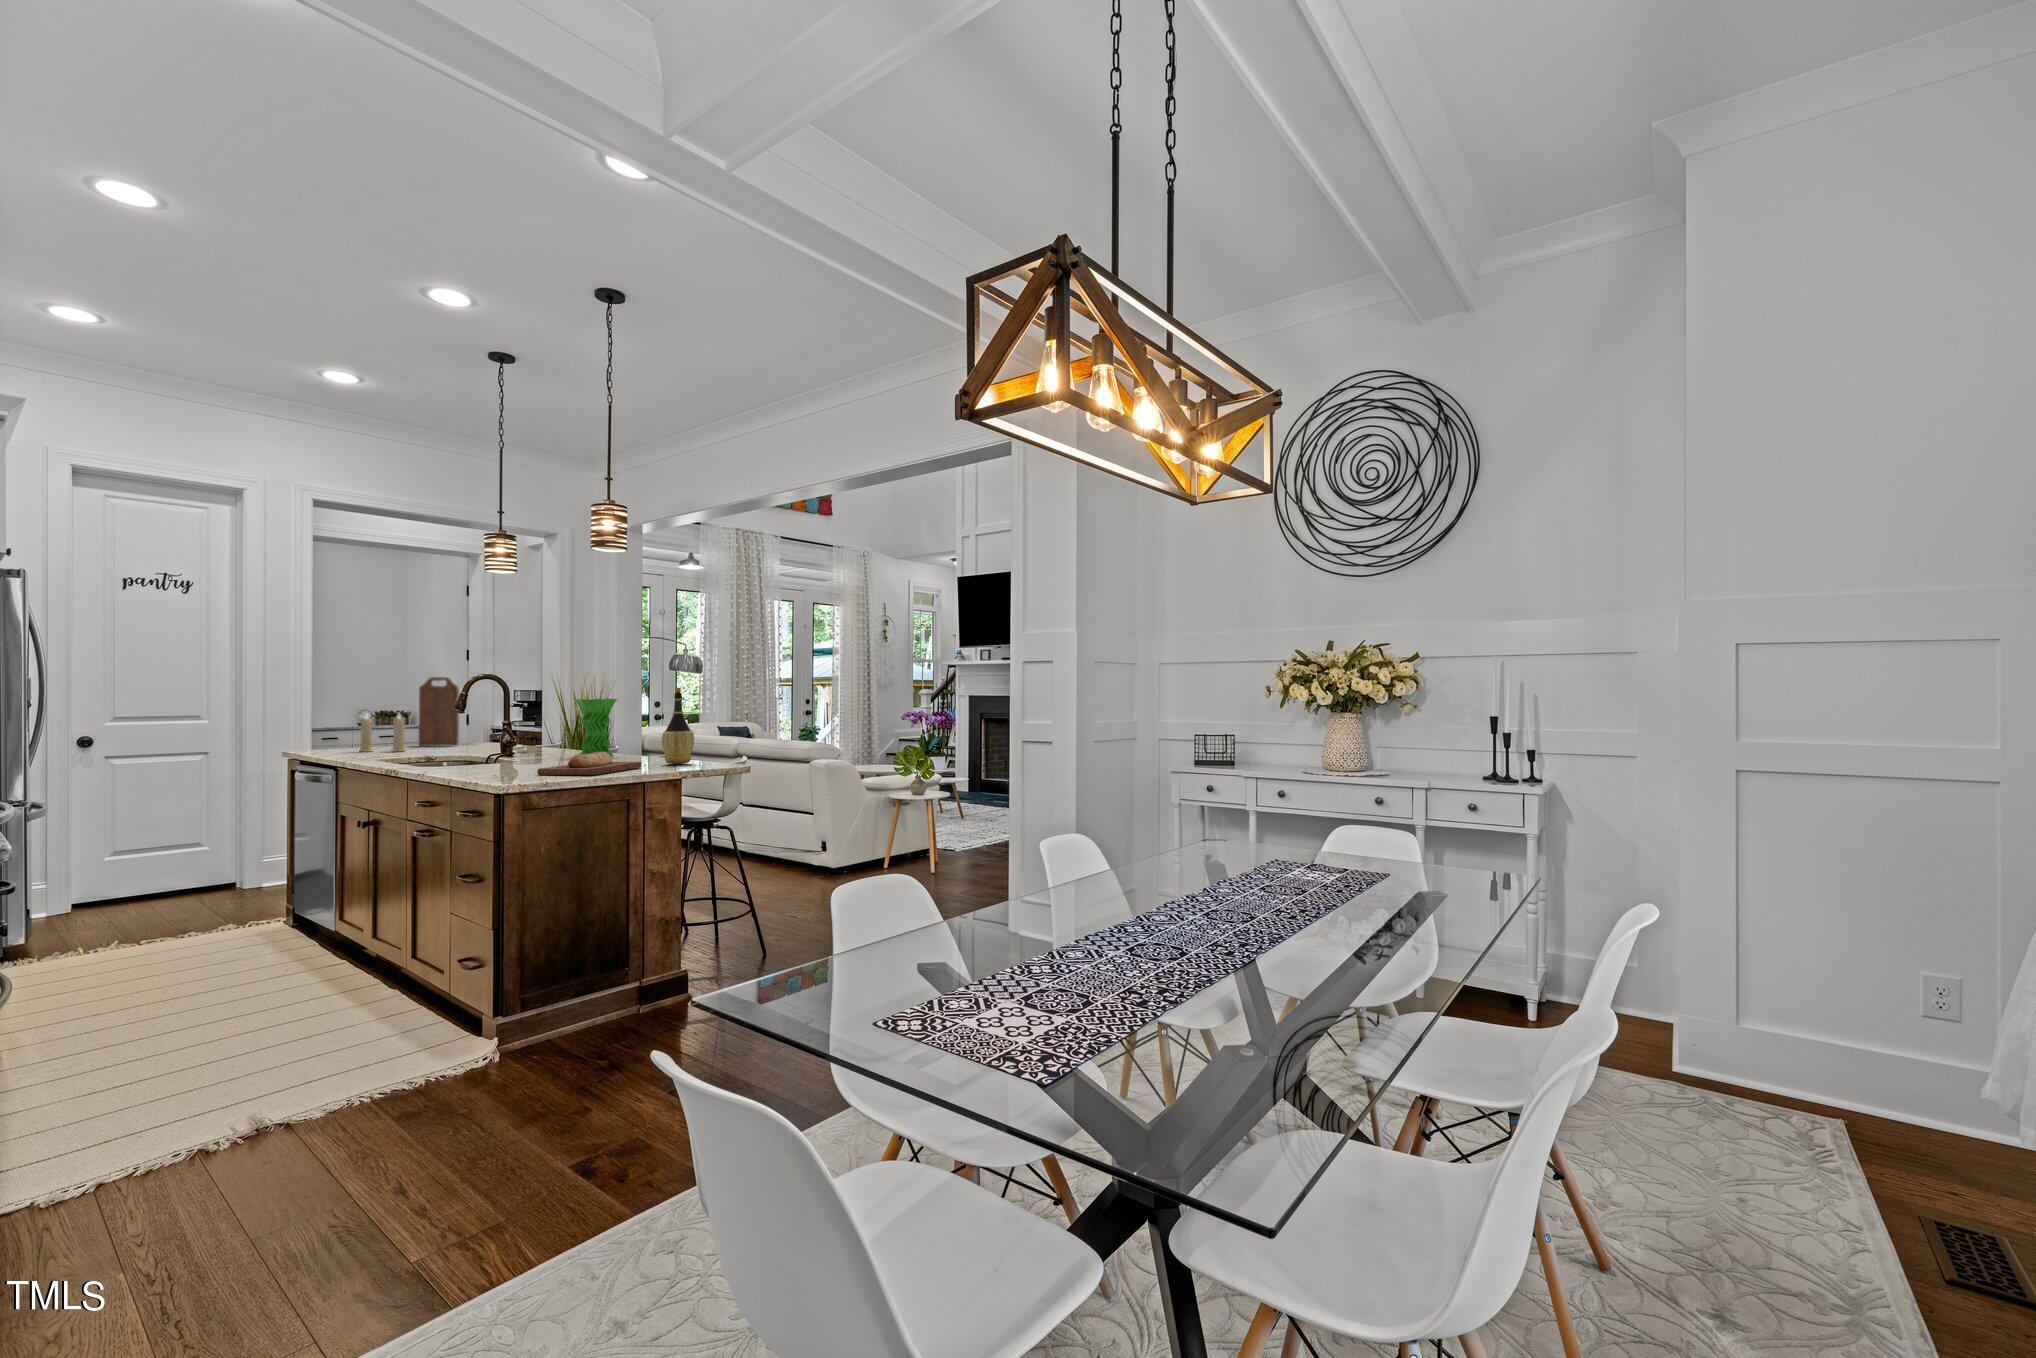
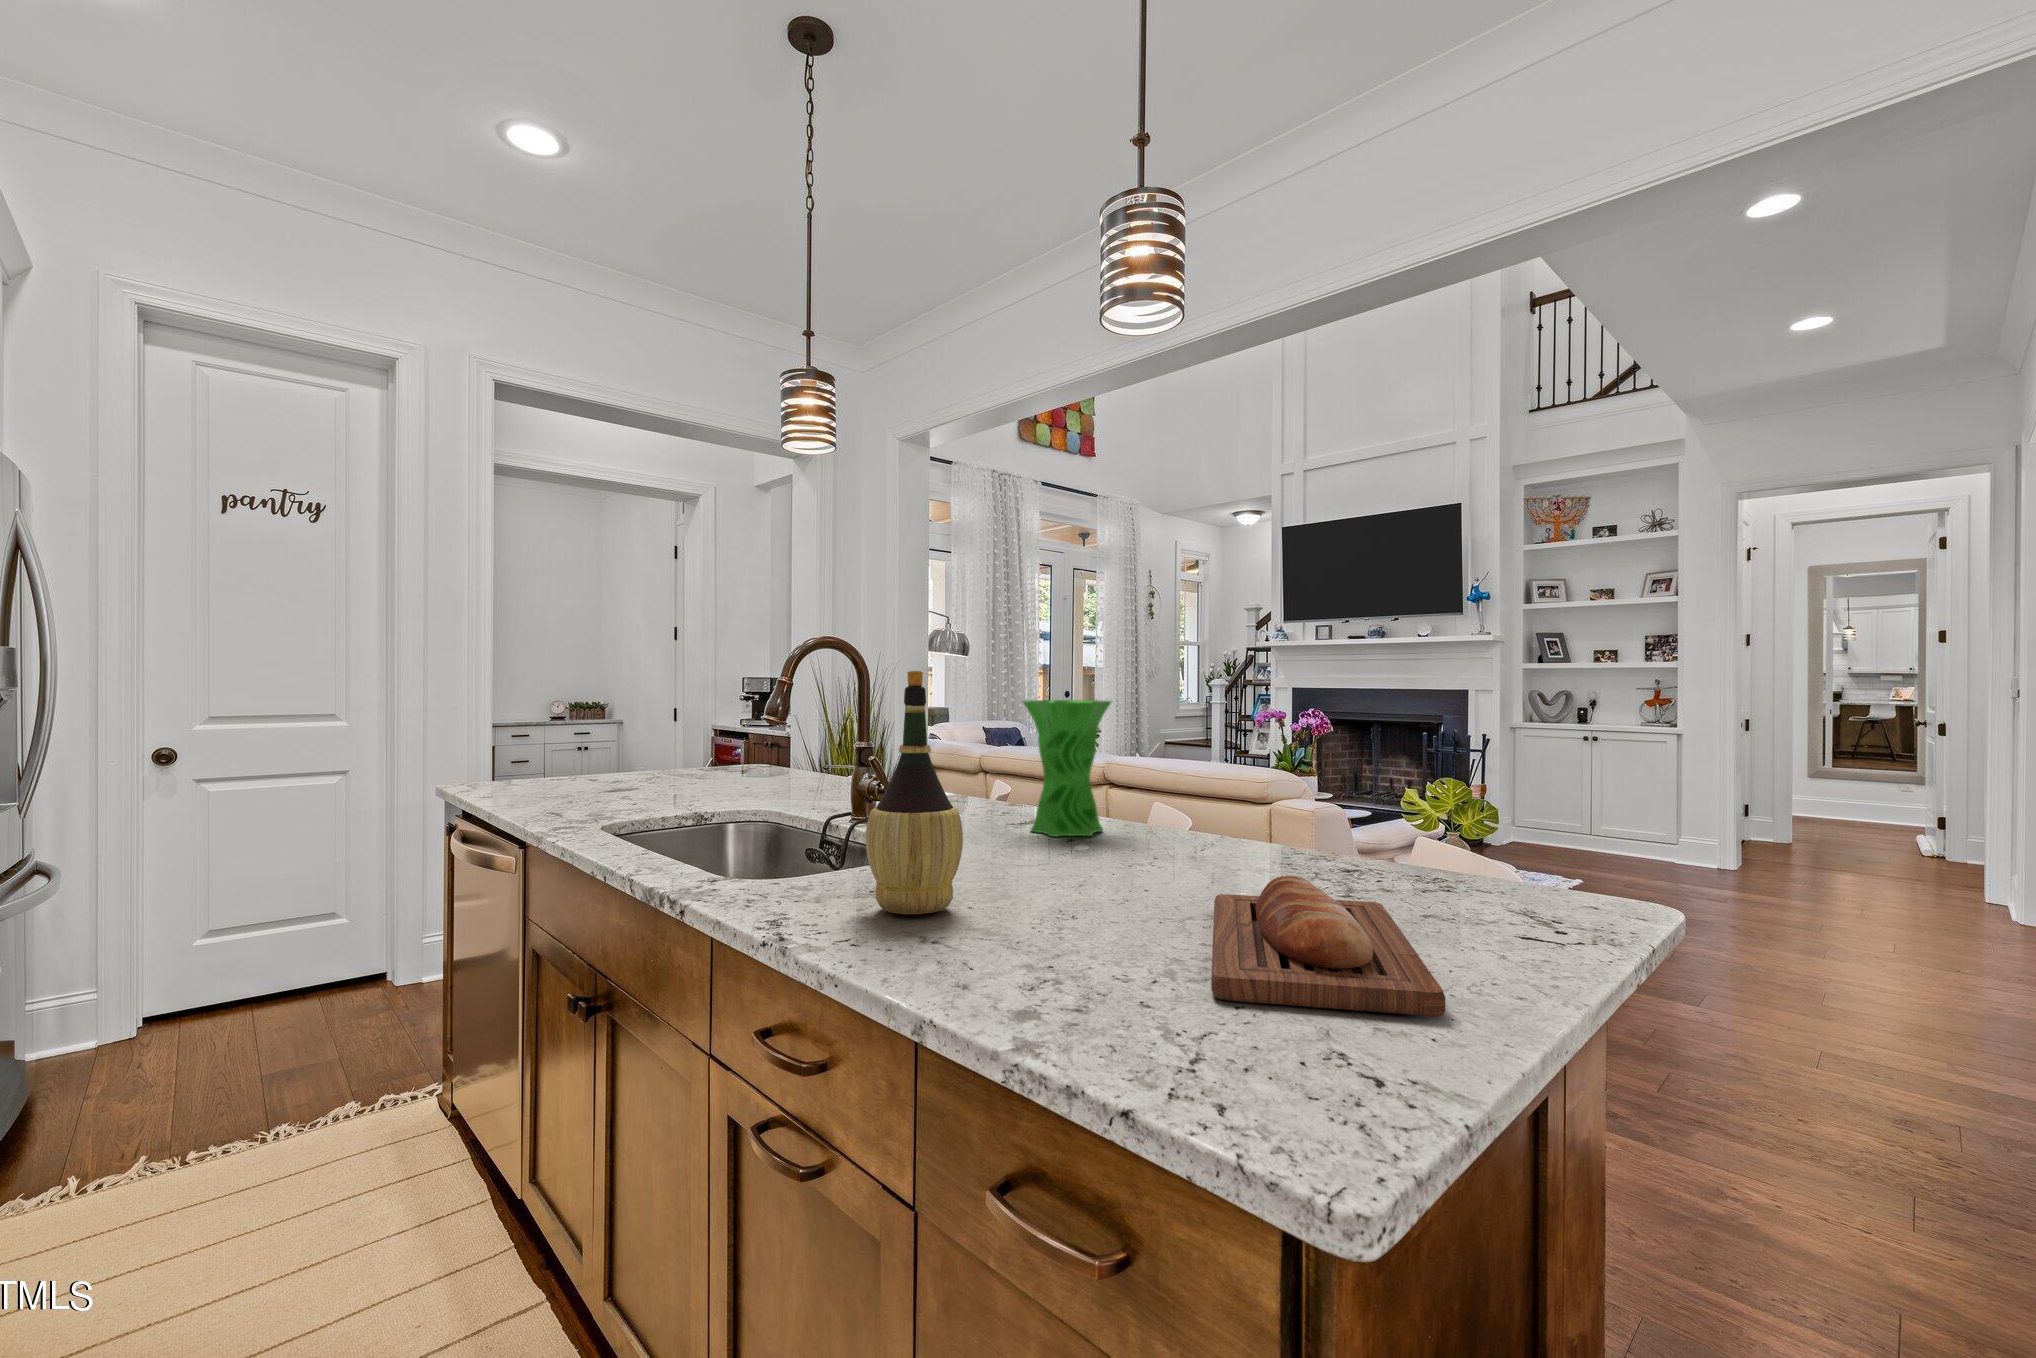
cutting board: present [419,677,459,746] -> none [662,654,729,777]
wine bottle: present [662,688,694,764] -> present [866,670,963,914]
candle: present [360,714,405,752] -> none [567,718,653,798]

